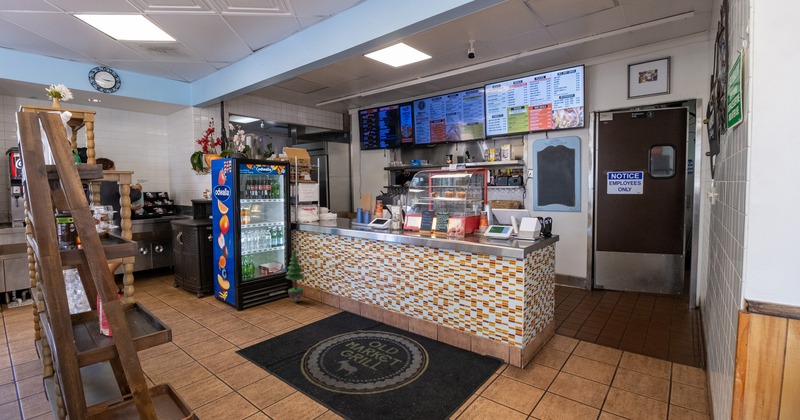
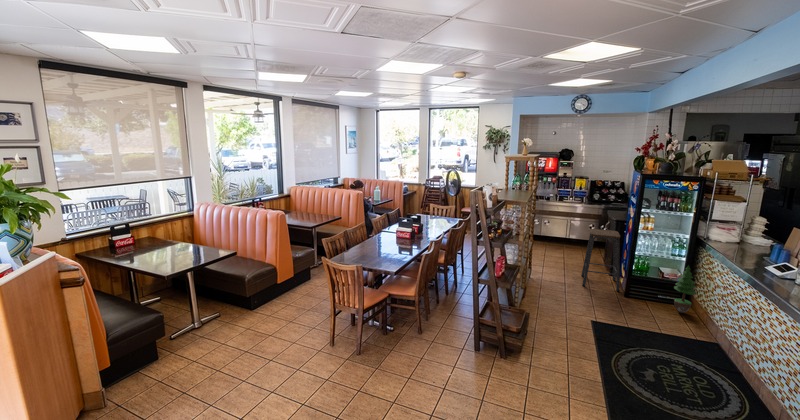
bar stool: none [168,238,228,321] -> present [581,229,620,291]

